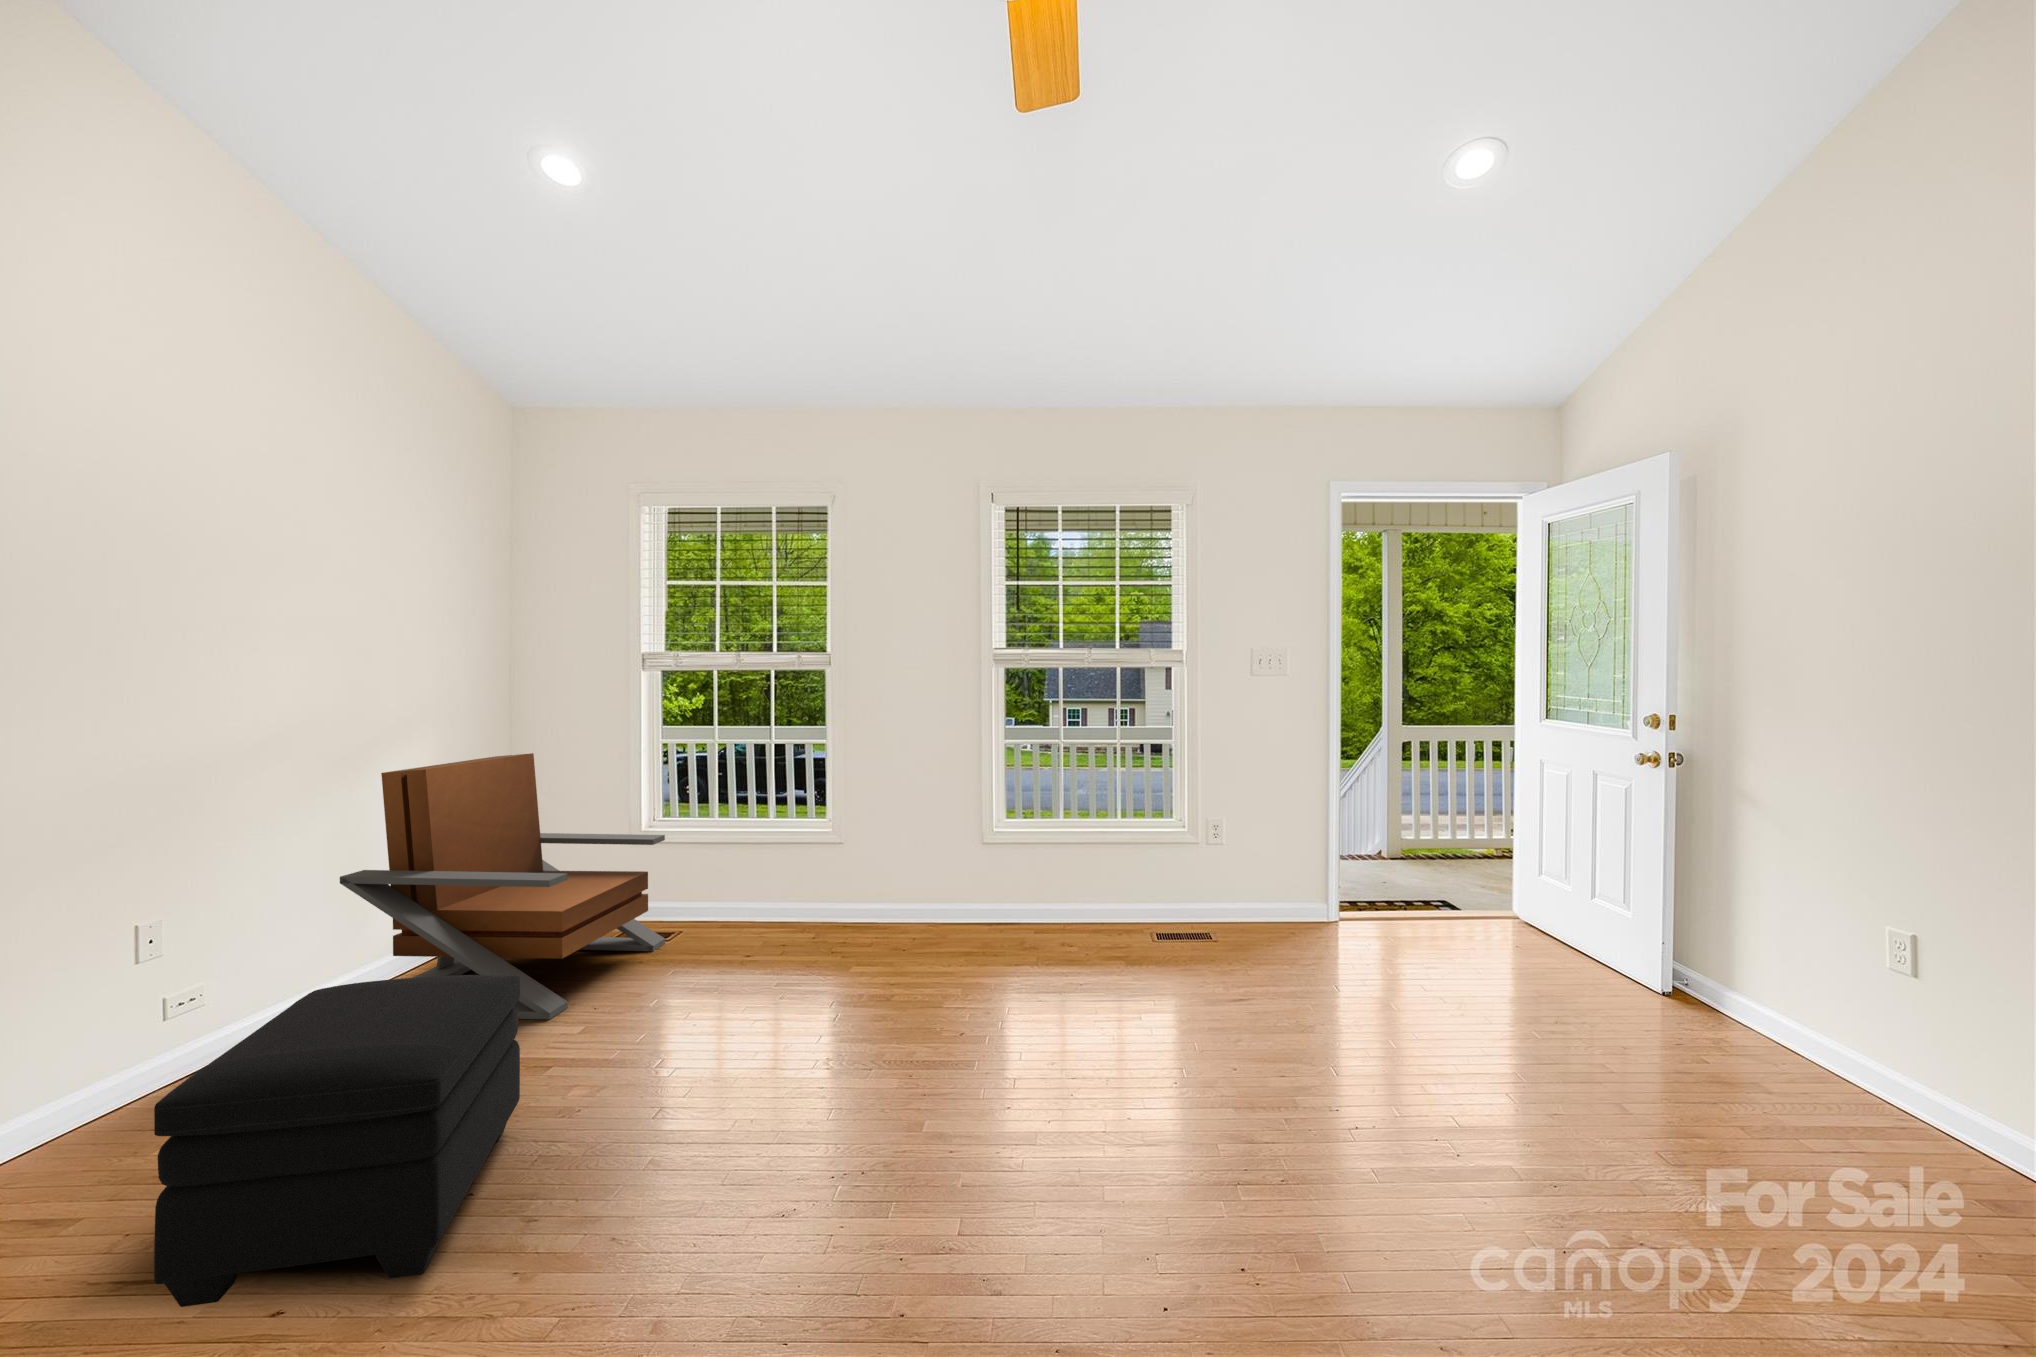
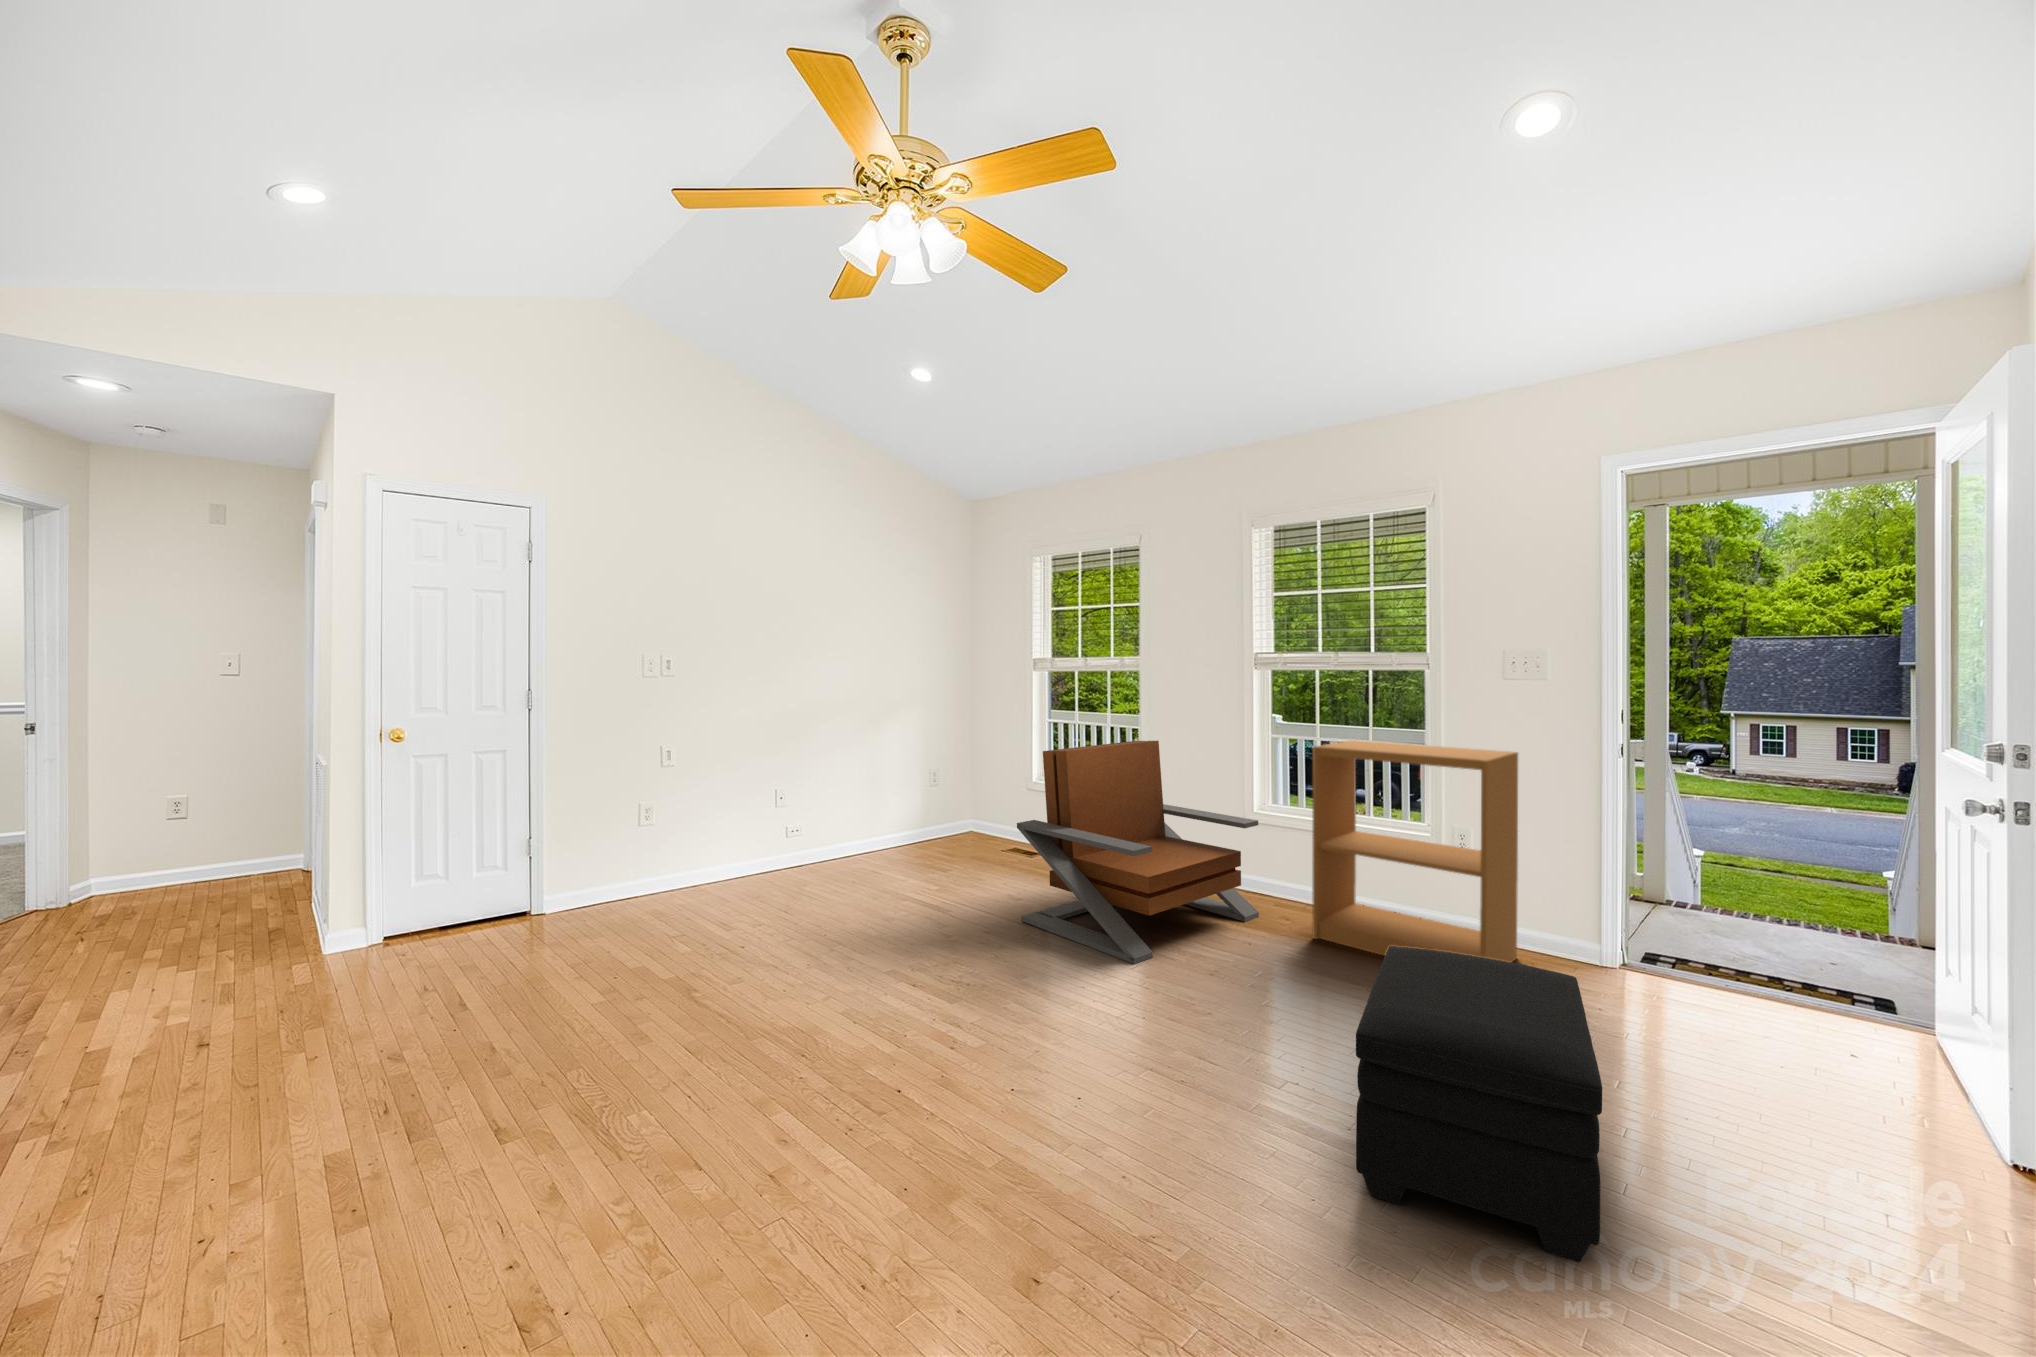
bookshelf: none [733,739,911,952] -> present [1312,740,1518,962]
ottoman: present [154,975,520,1307] -> present [1356,946,1602,1262]

